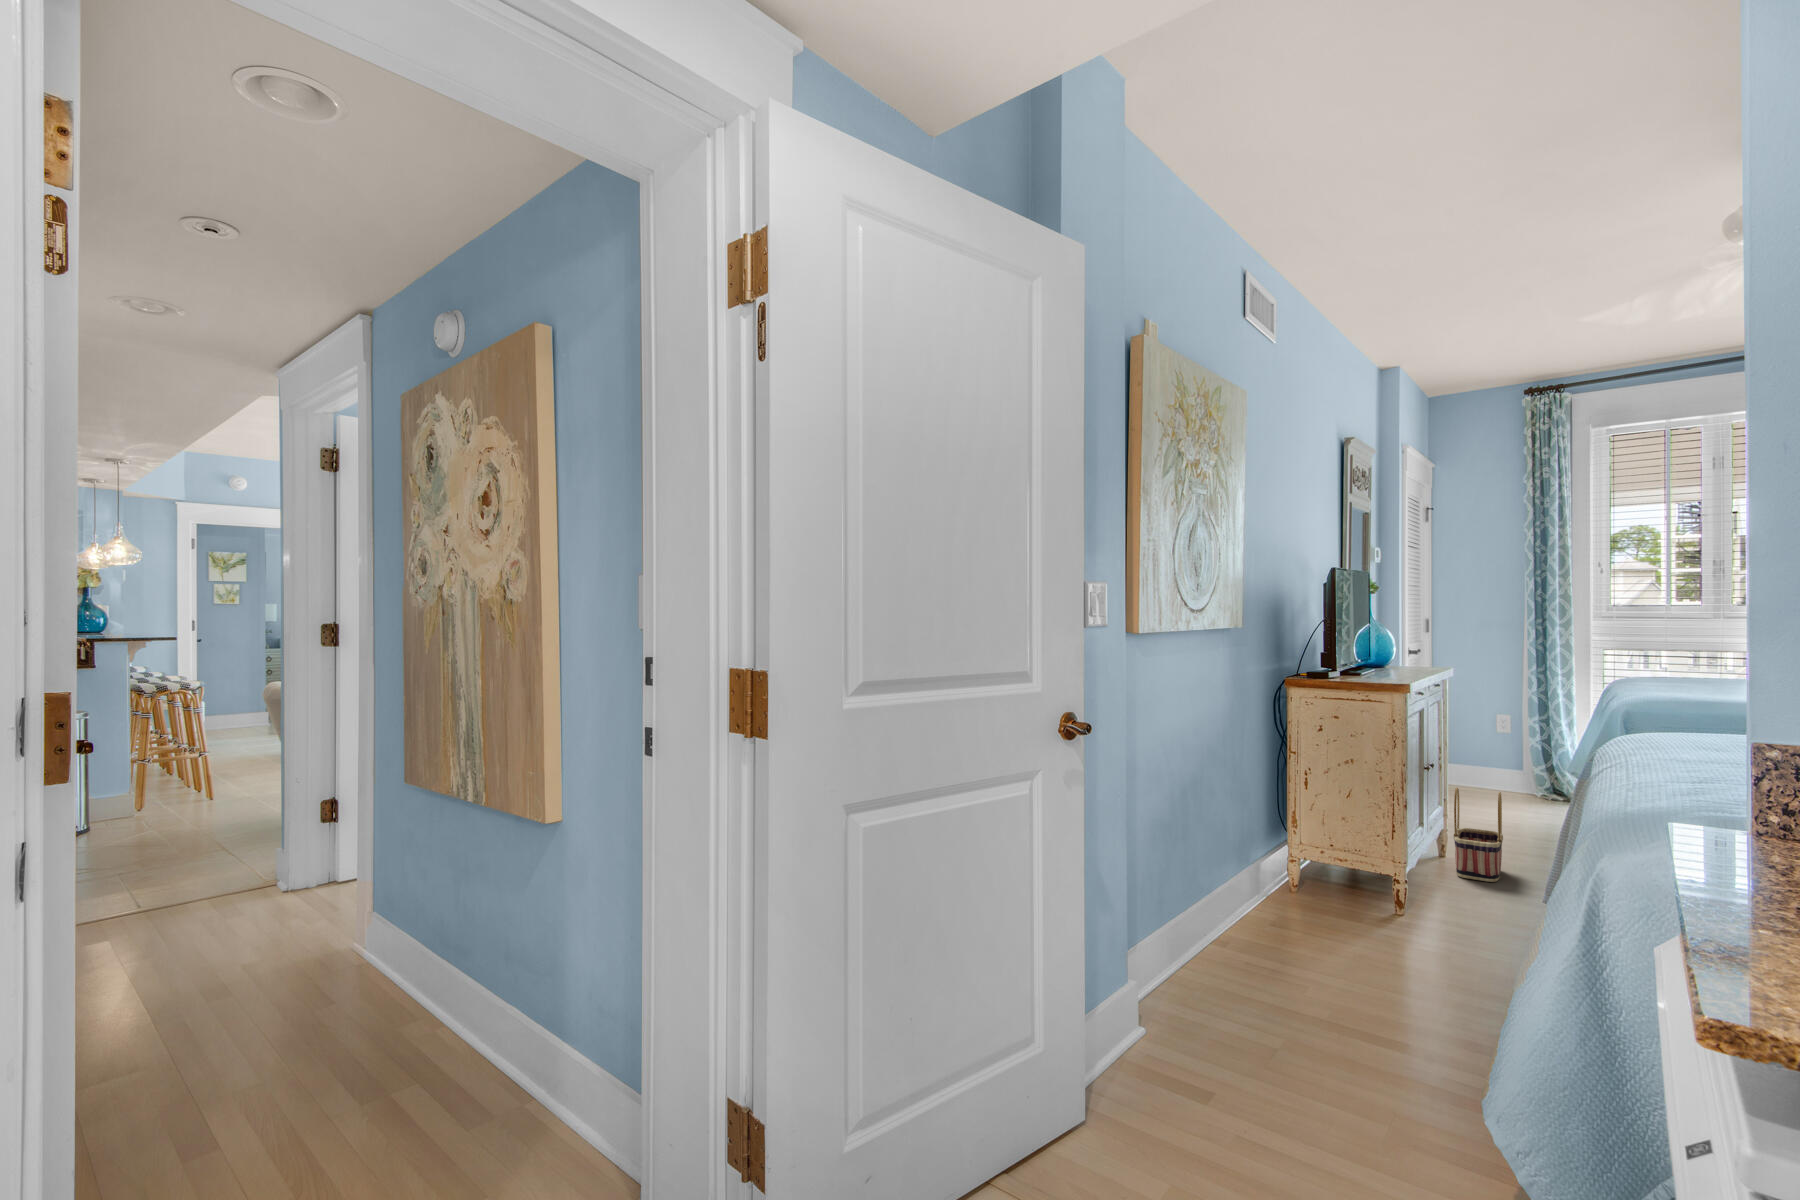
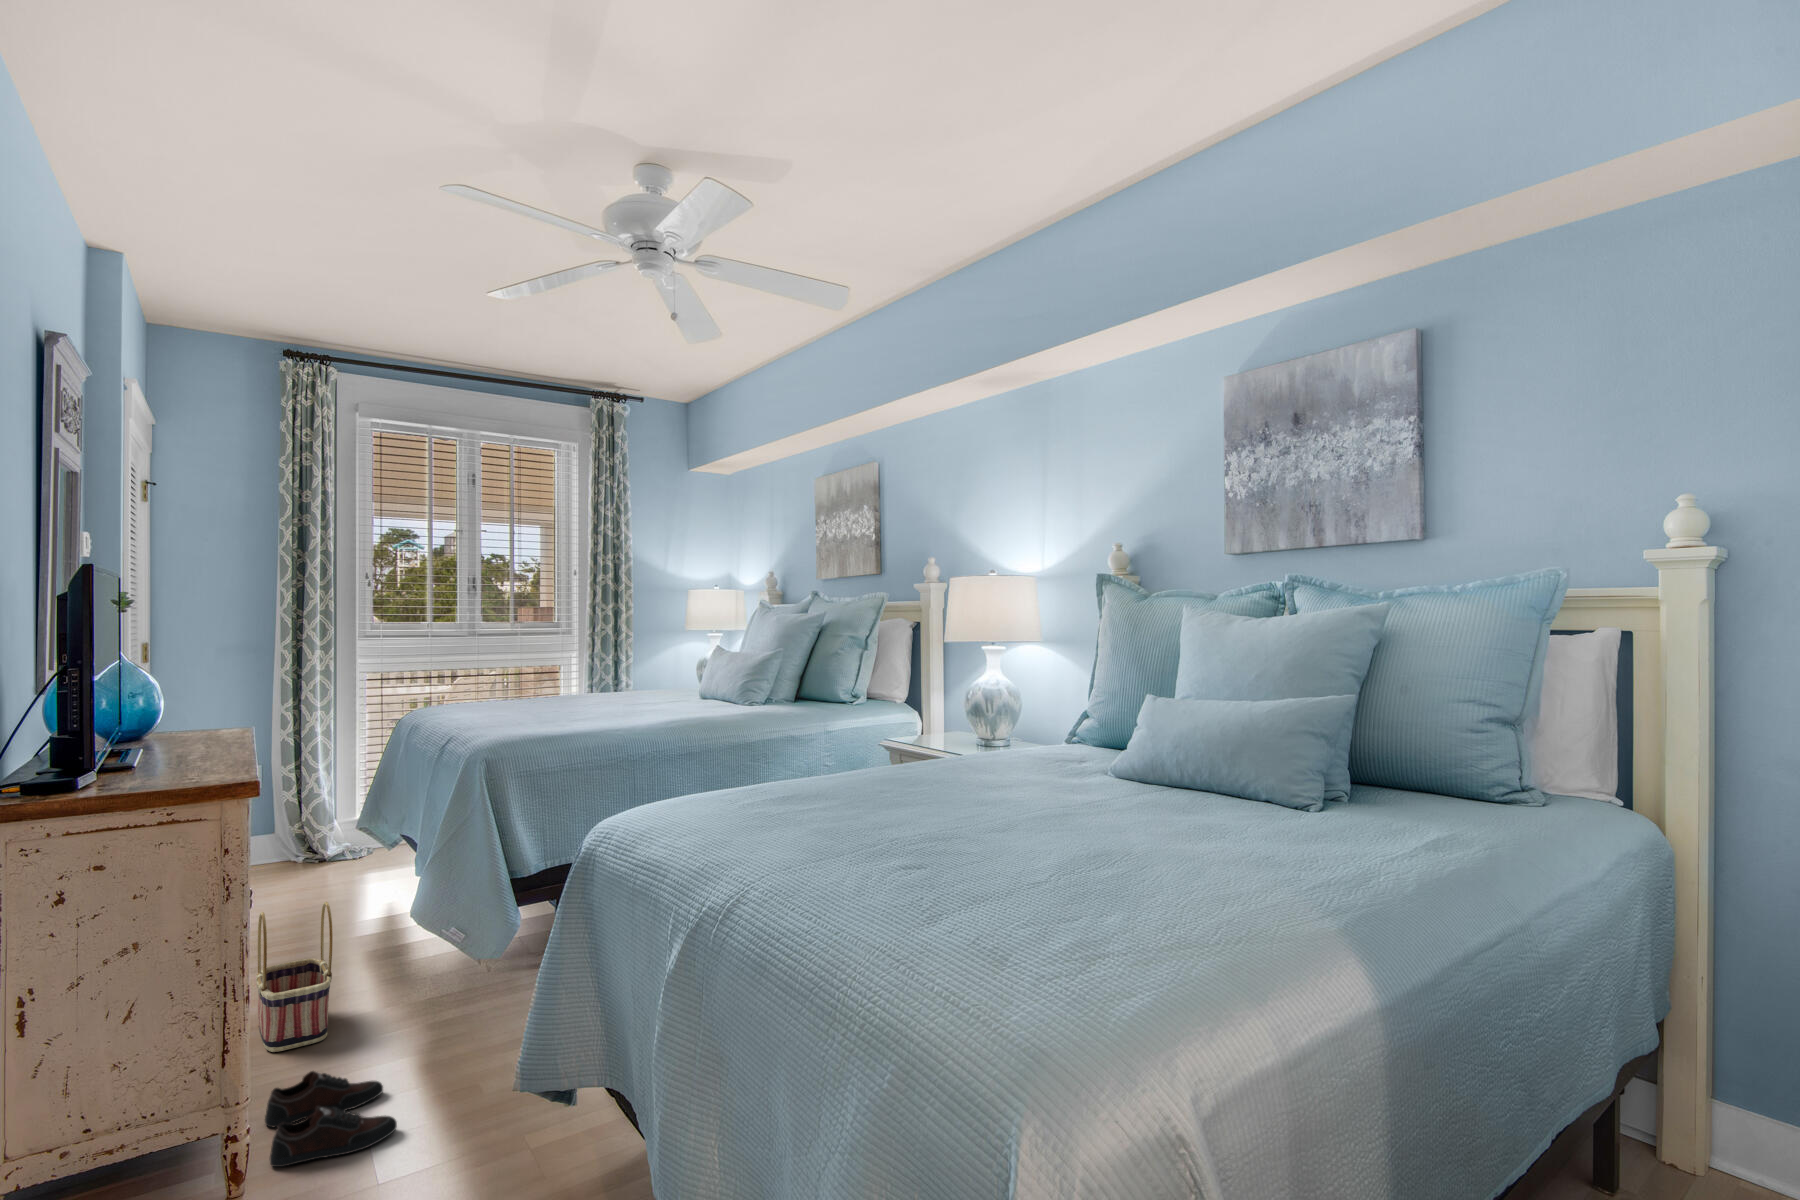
shoe: none [1428,880,1512,929] -> present [265,1071,397,1167]

